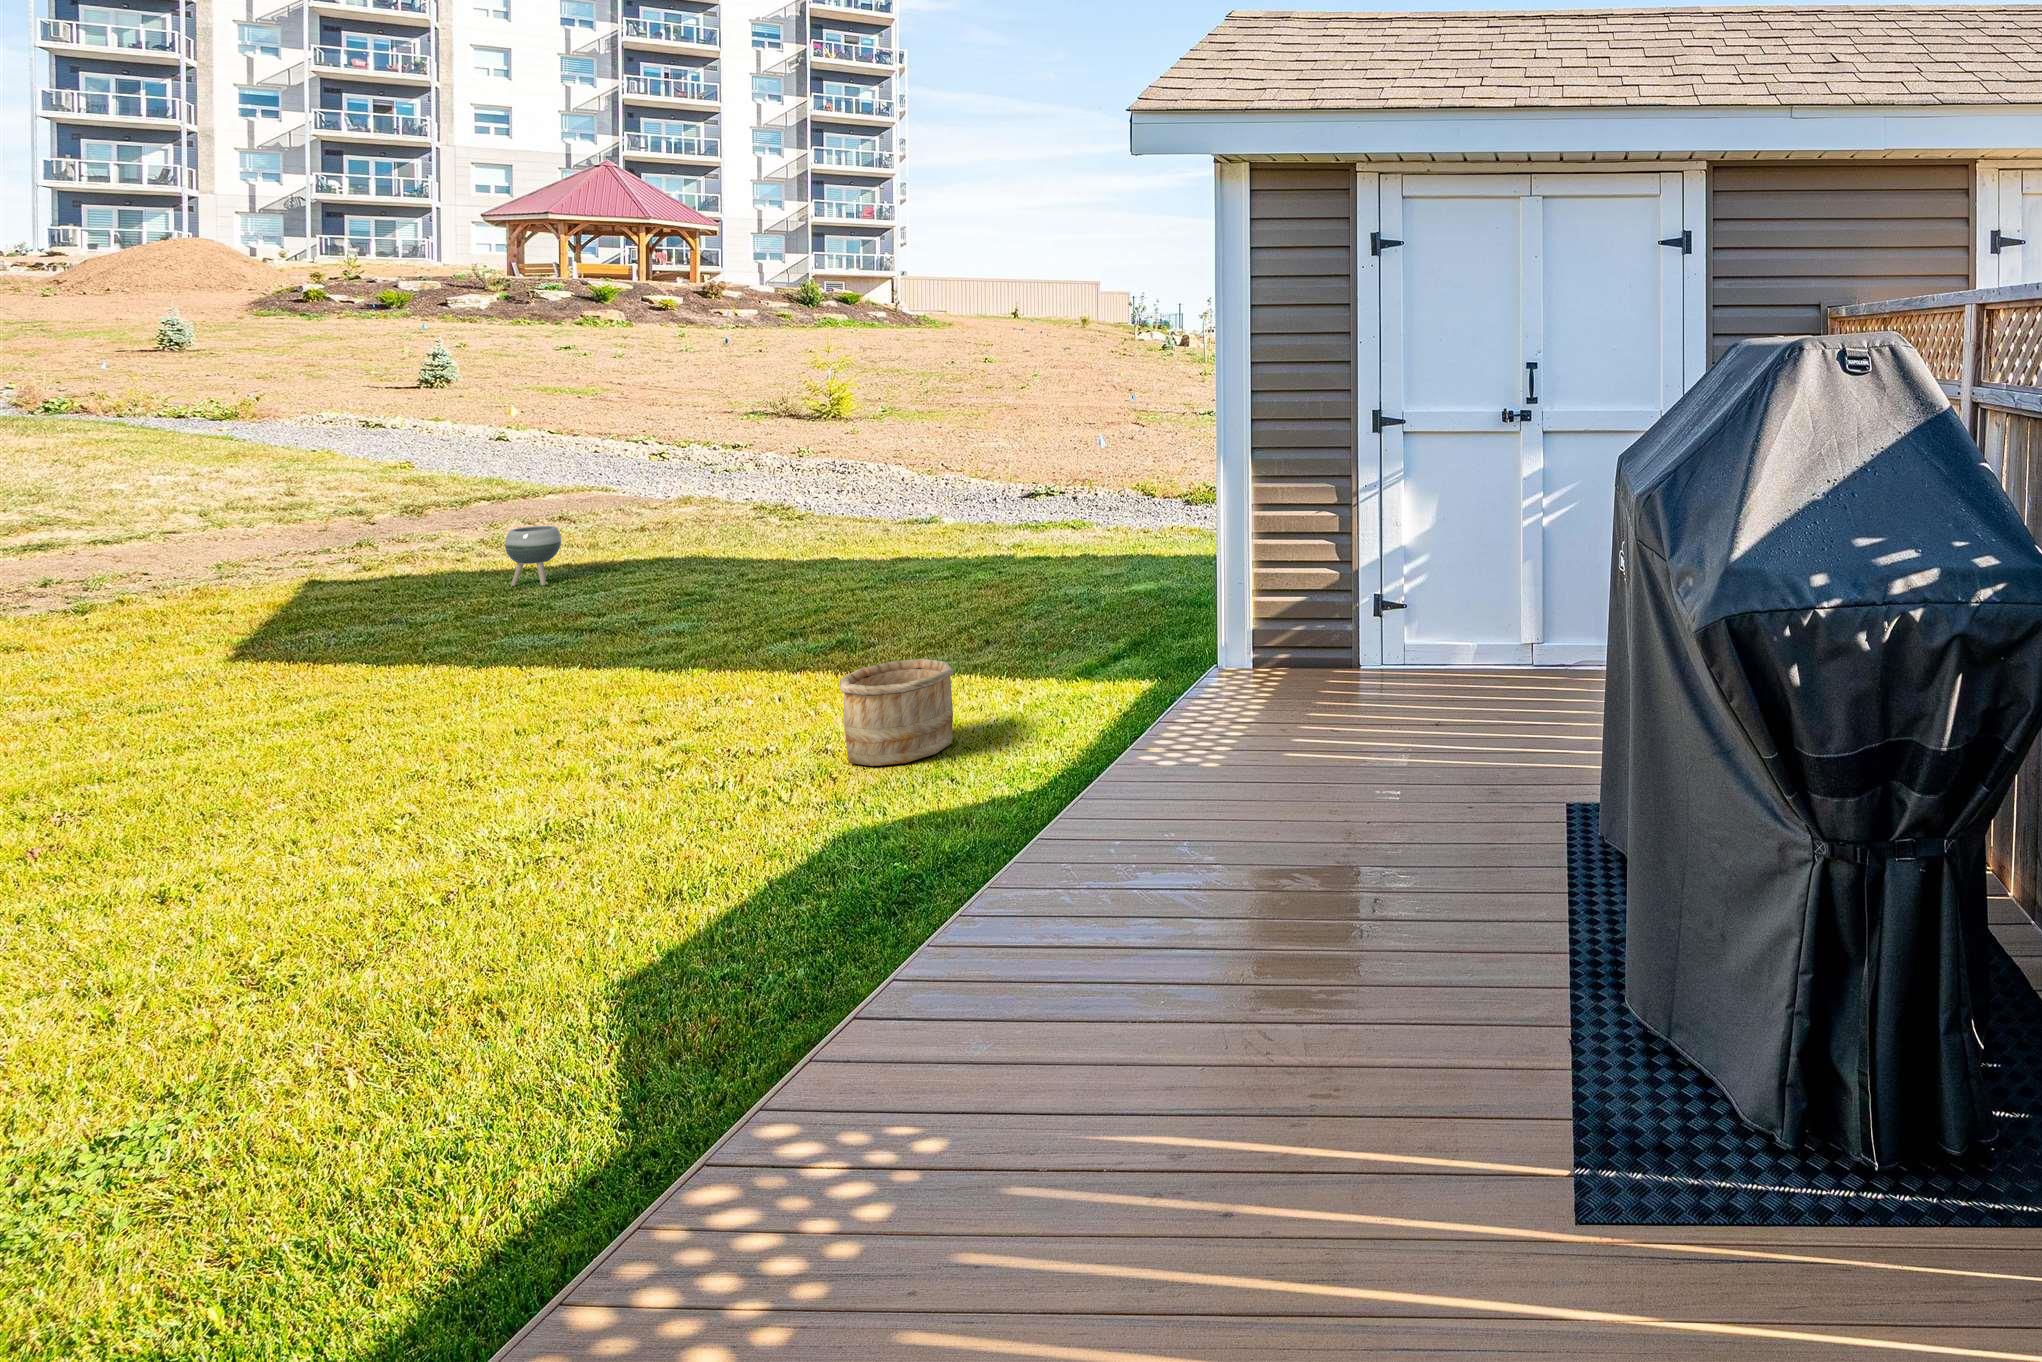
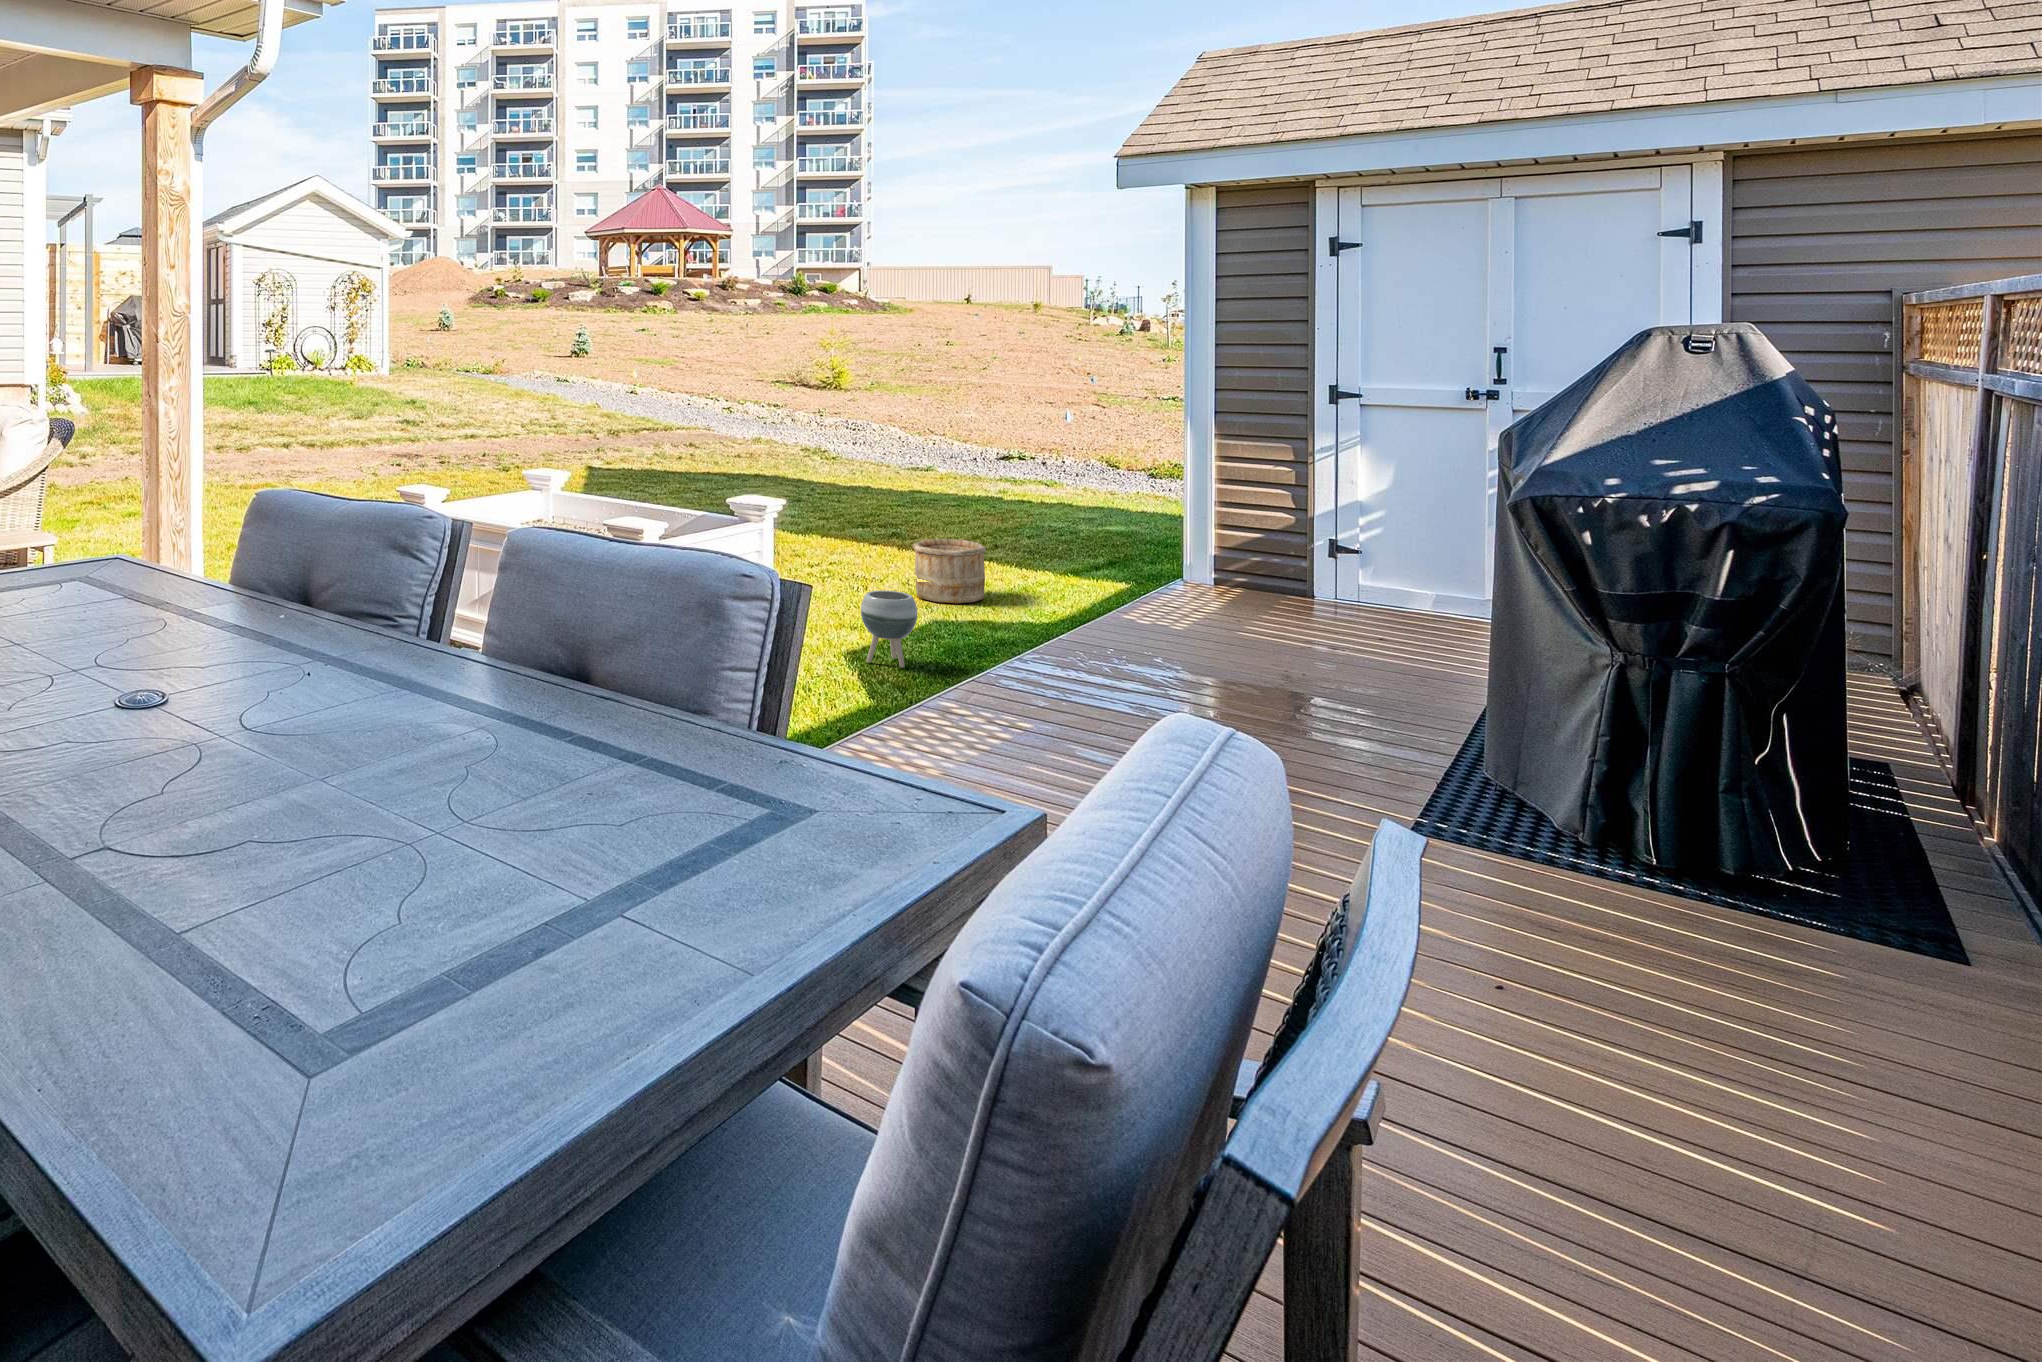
planter: present [505,526,561,586] -> present [861,591,917,668]

